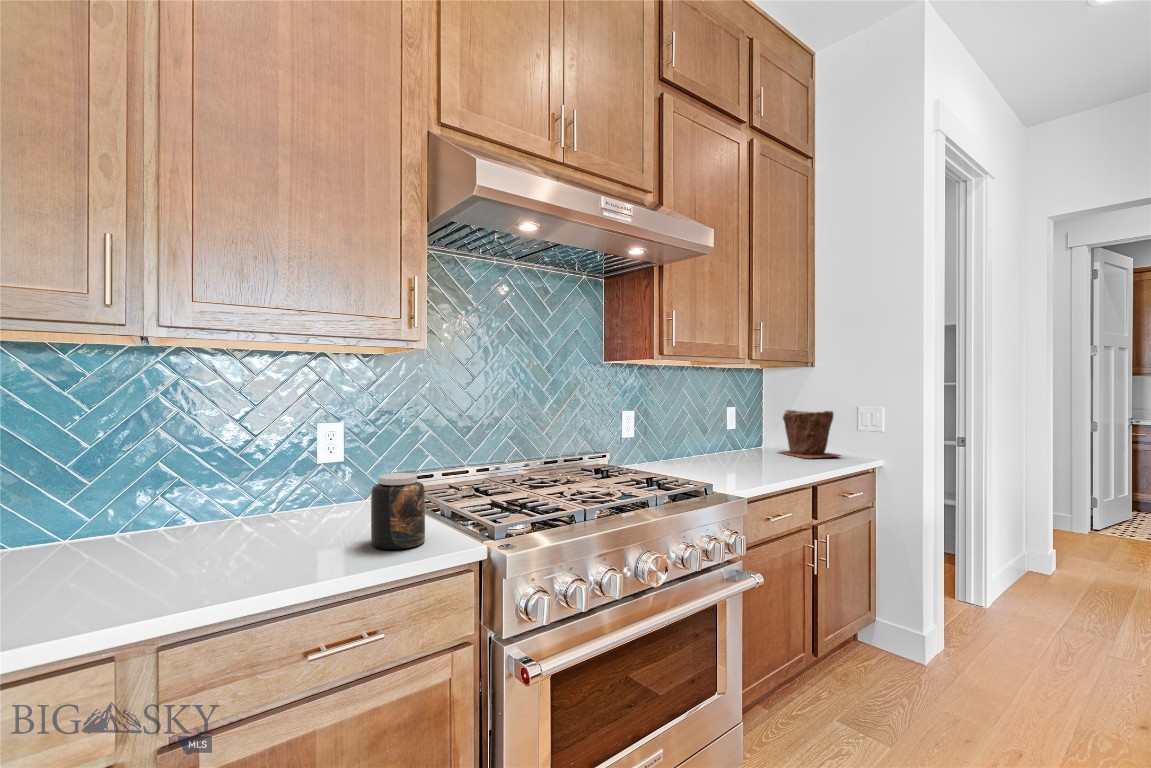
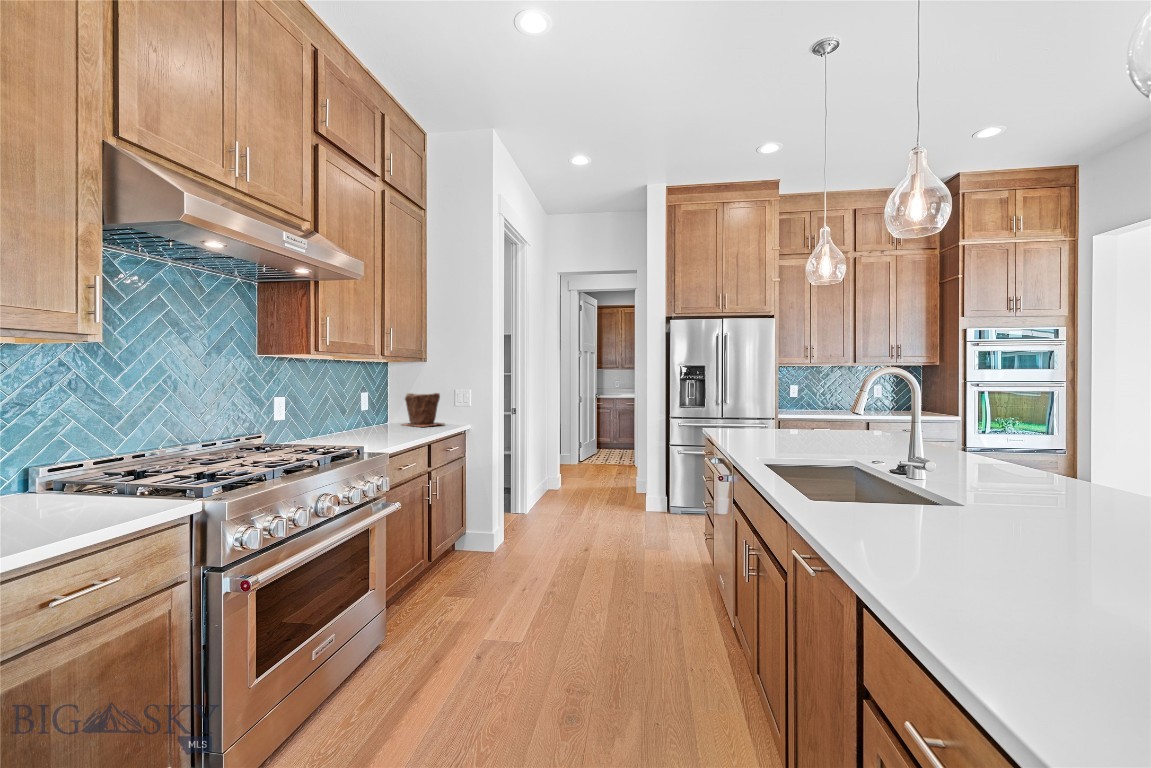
jar: present [371,473,425,549] -> none [55,453,121,522]

